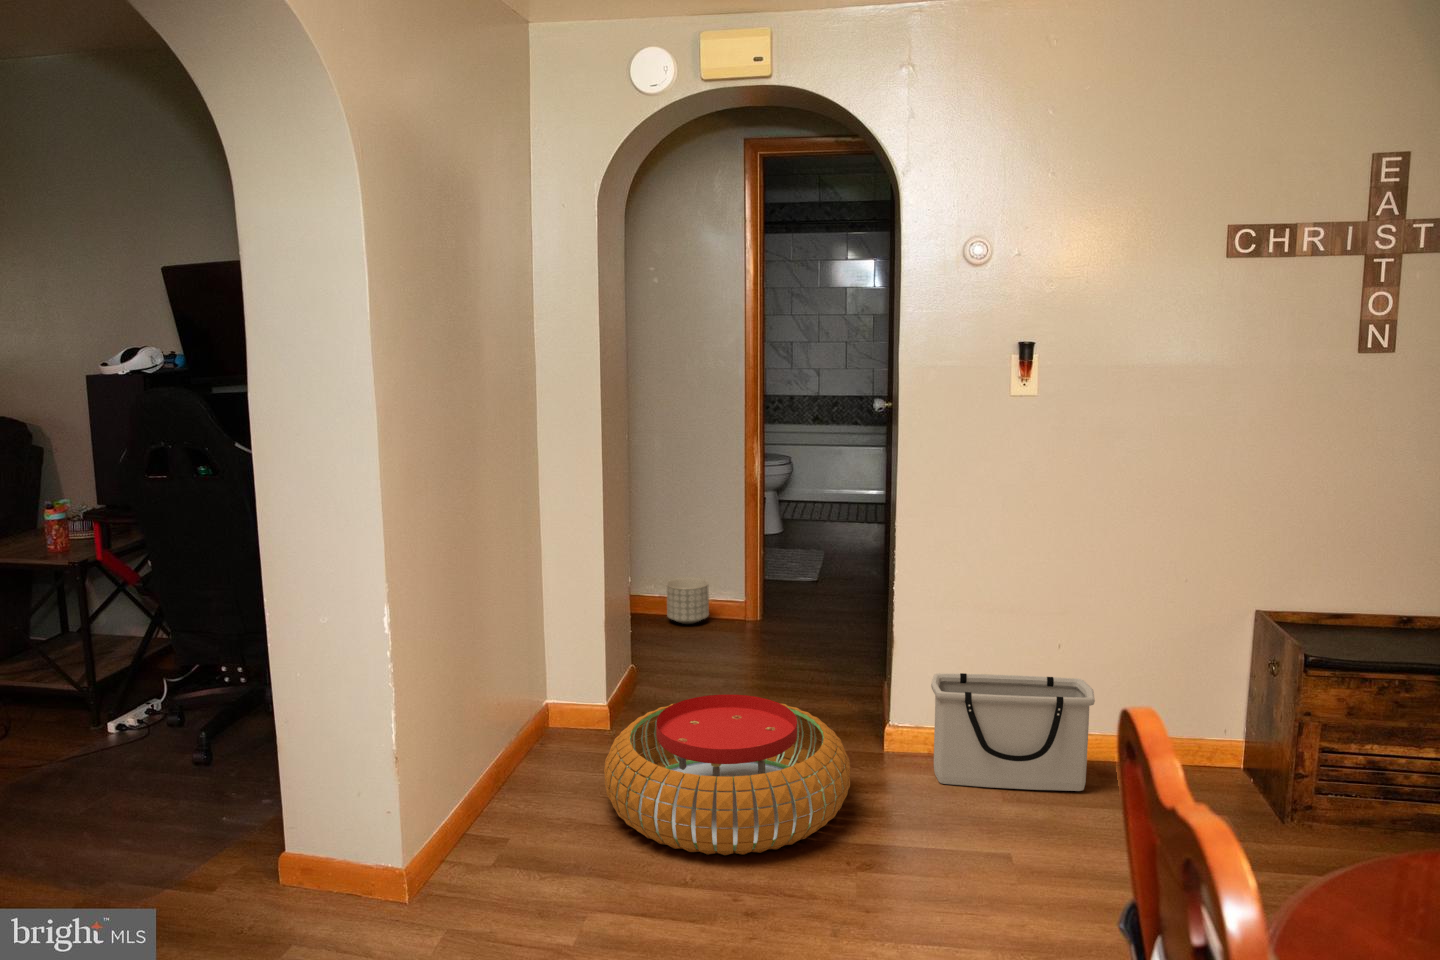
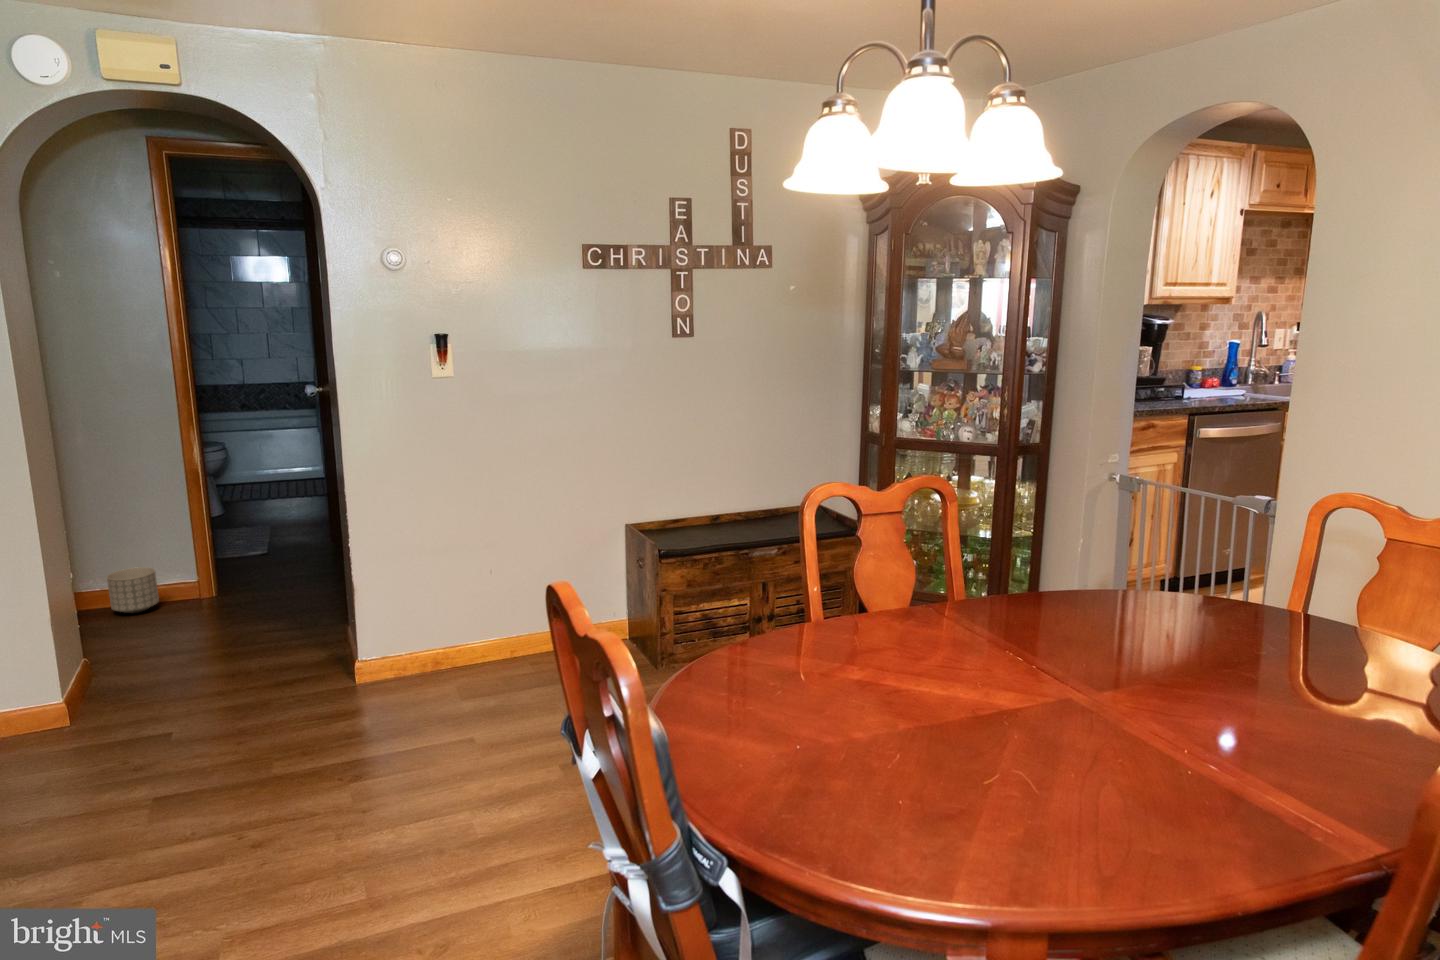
storage bin: present [931,673,1095,791] -> none [392,595,522,699]
pouf: present [604,694,850,855] -> none [72,661,331,813]

